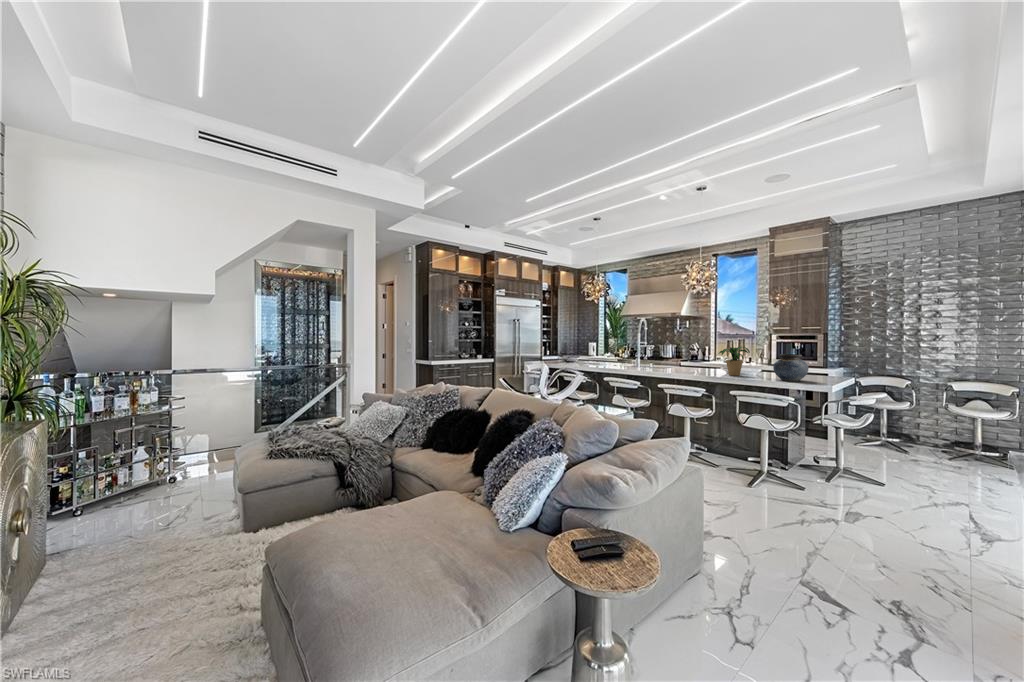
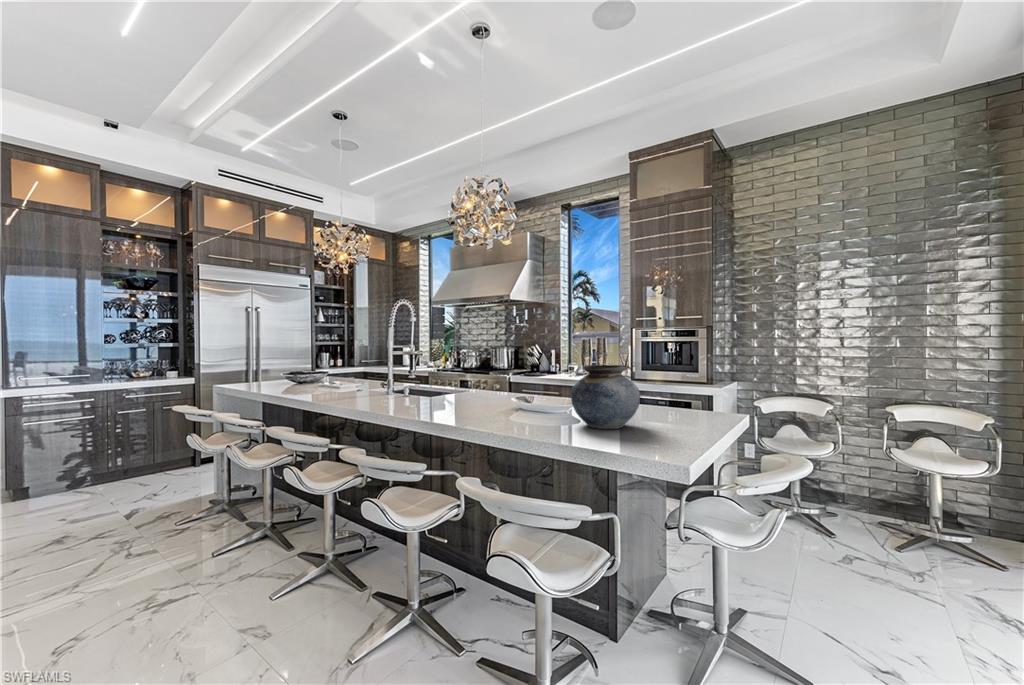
potted plant: present [719,347,750,376] -> none [486,349,548,411]

